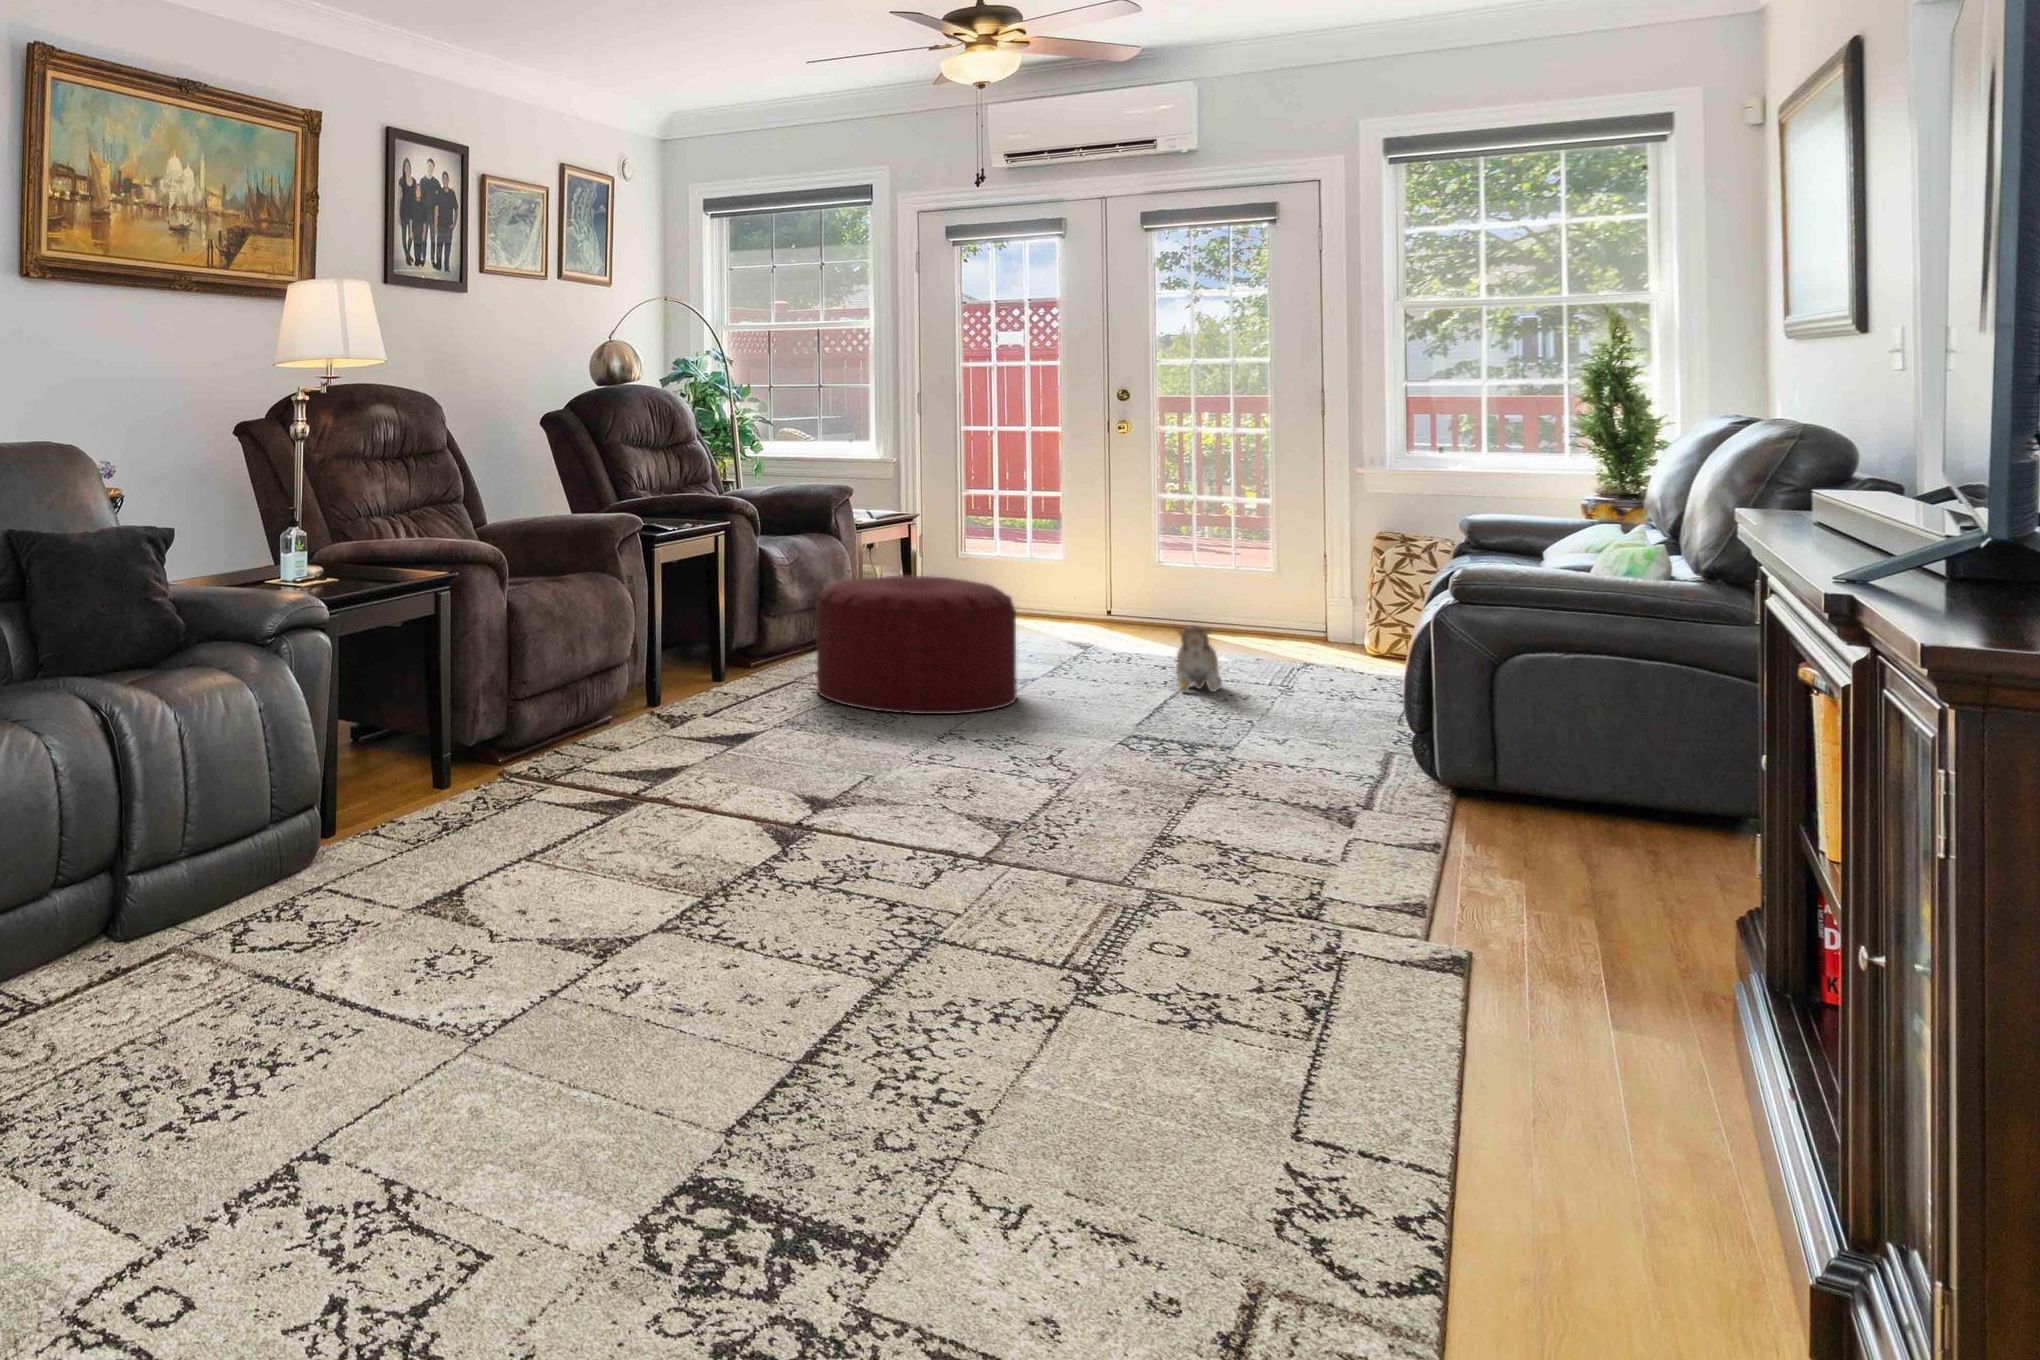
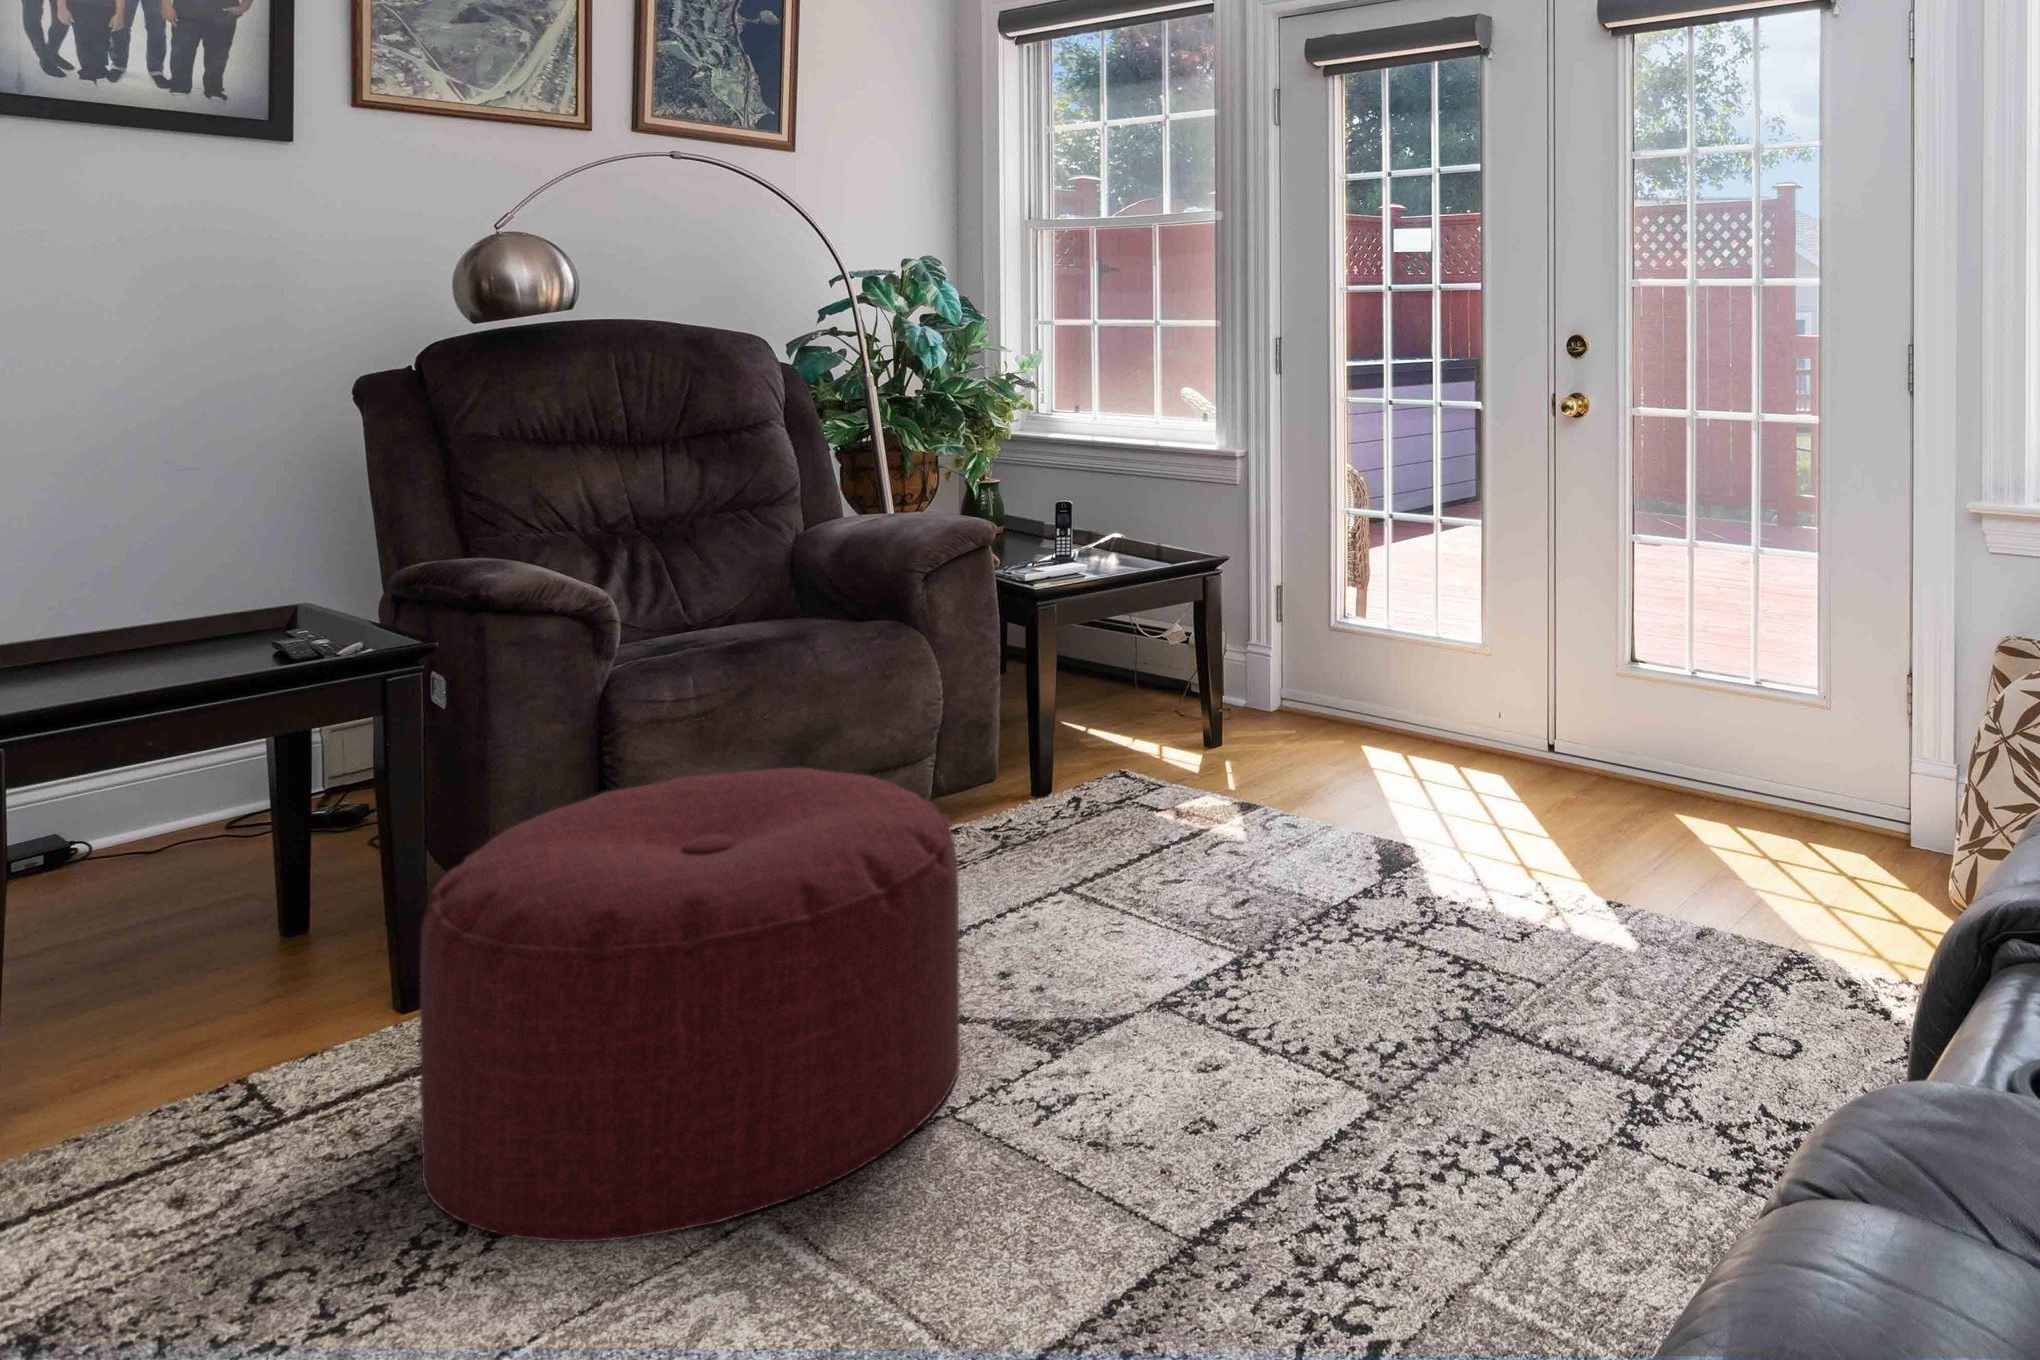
plush toy: present [1176,625,1222,692] -> none [1319,952,1486,1126]

